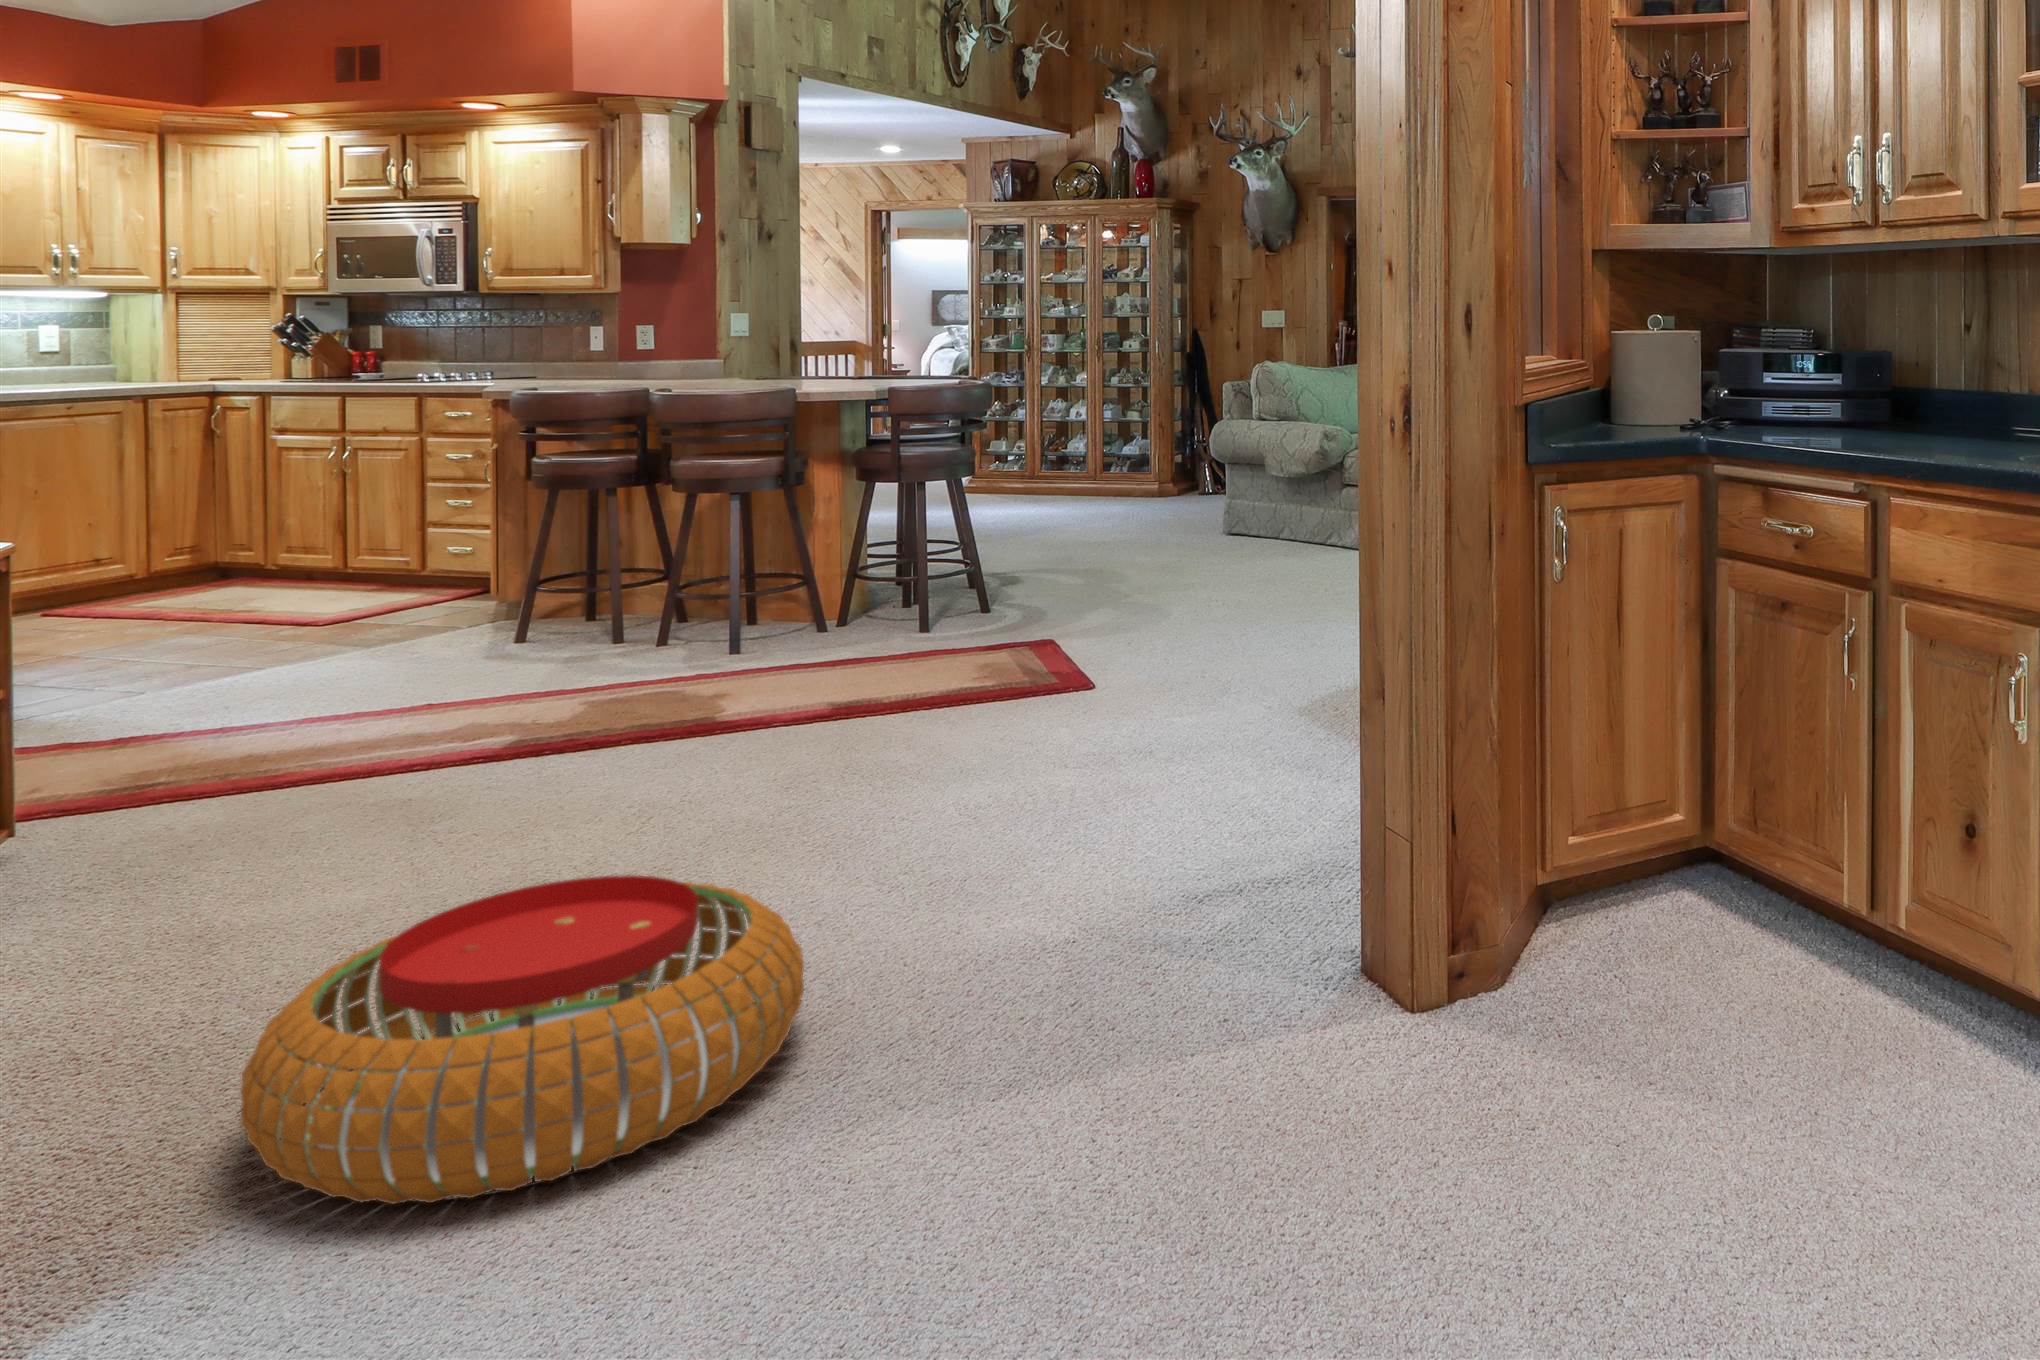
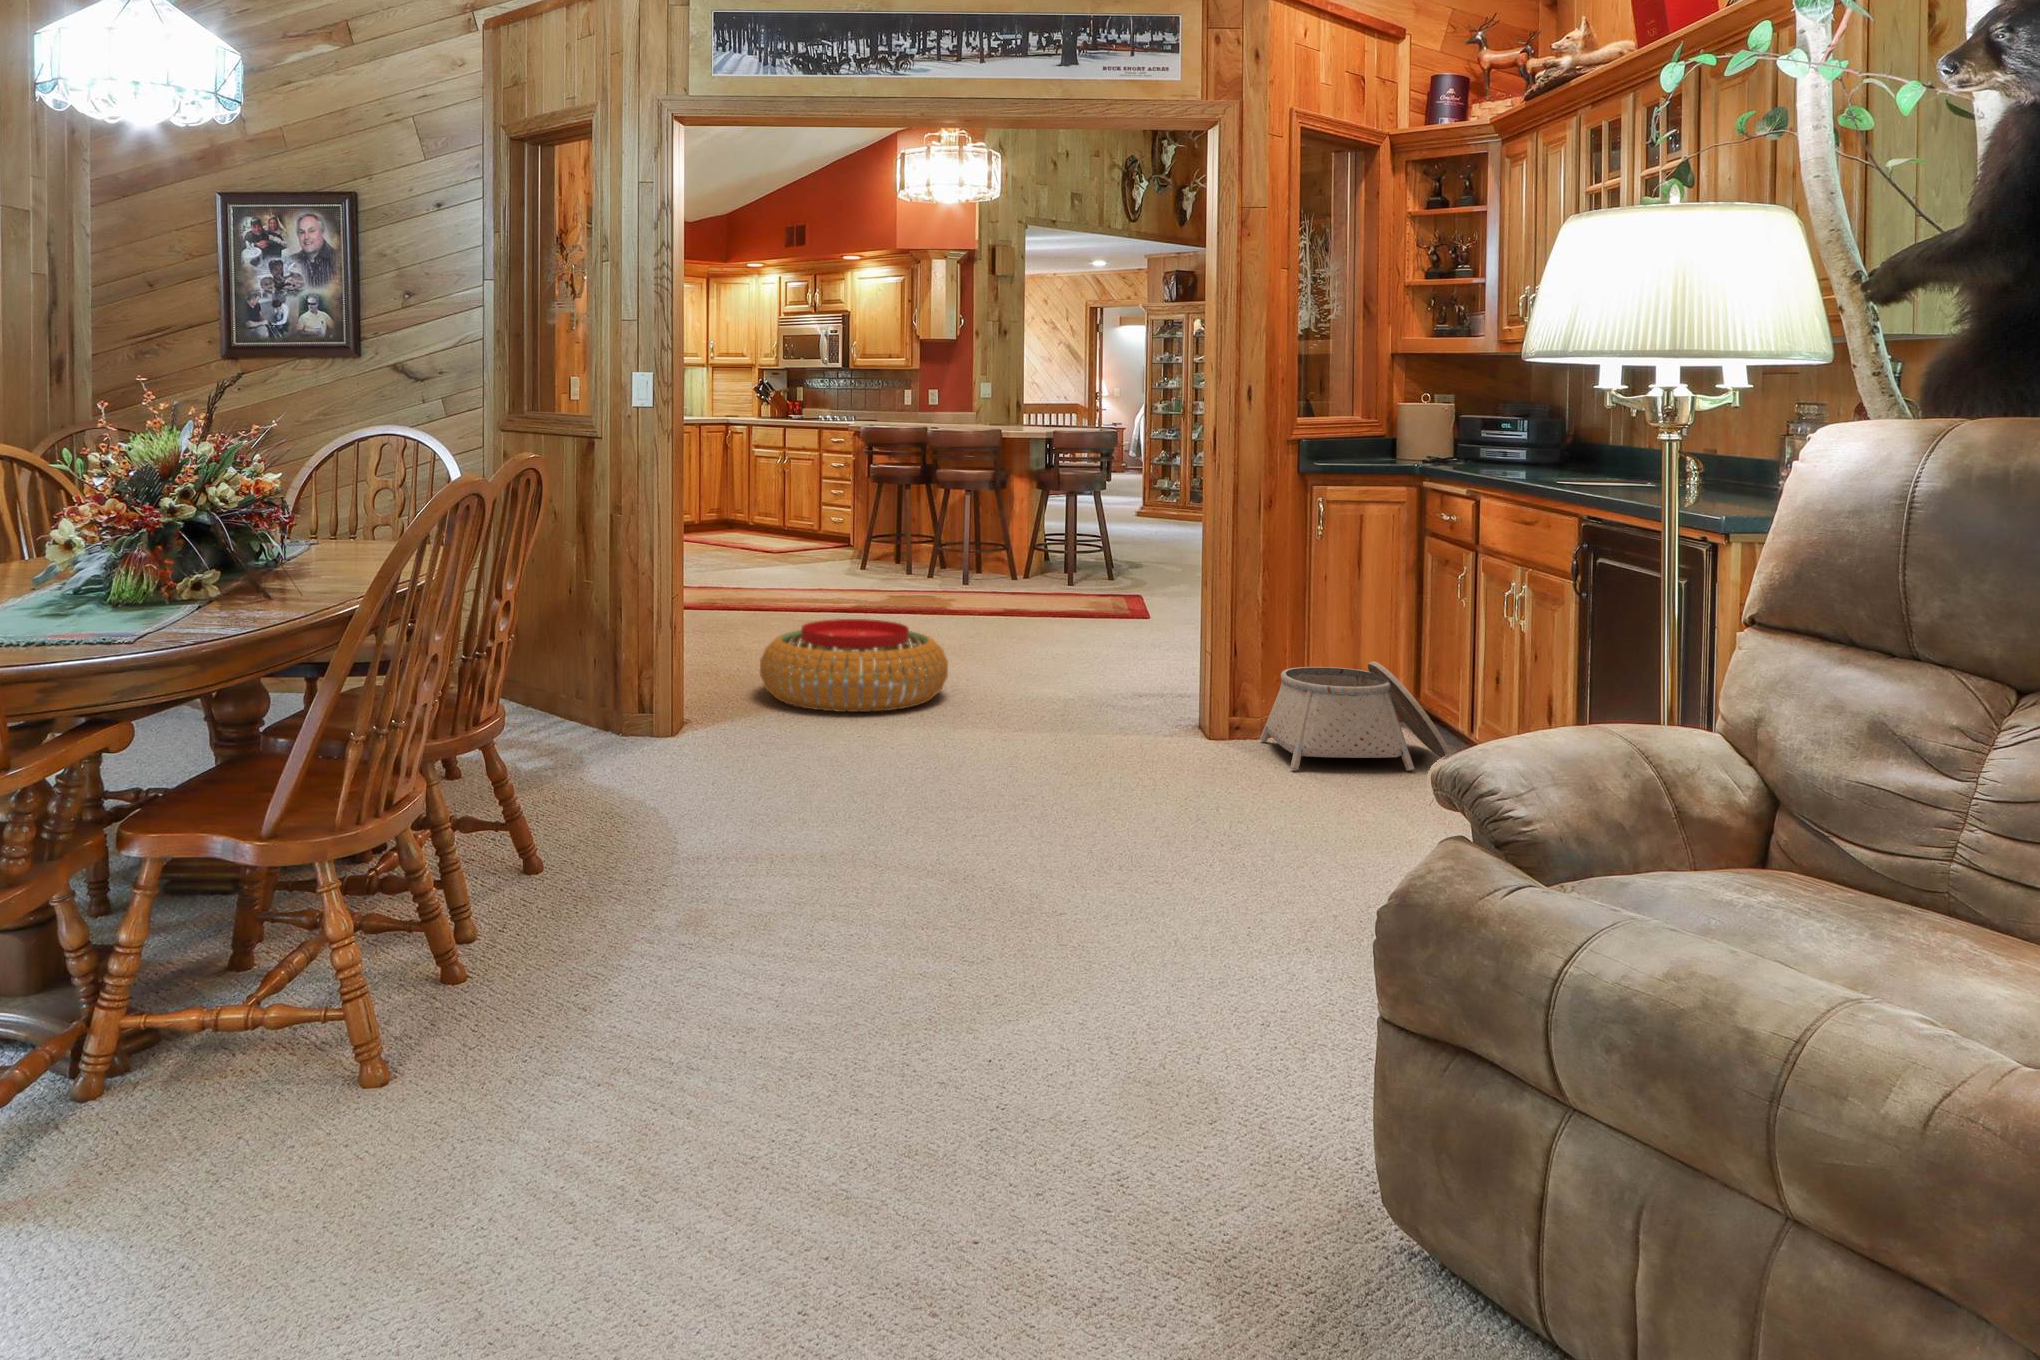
basket: none [1529,824,1885,1108] -> present [1260,661,1449,771]

